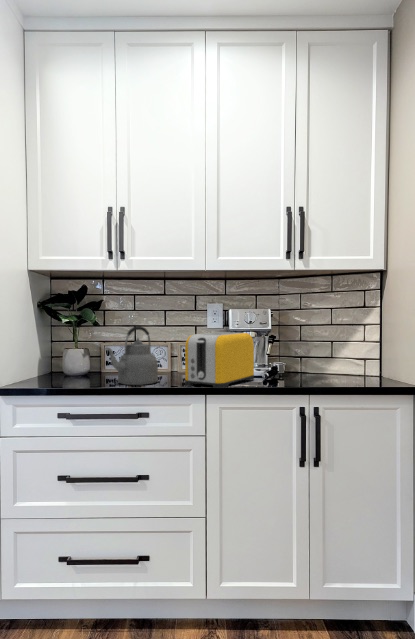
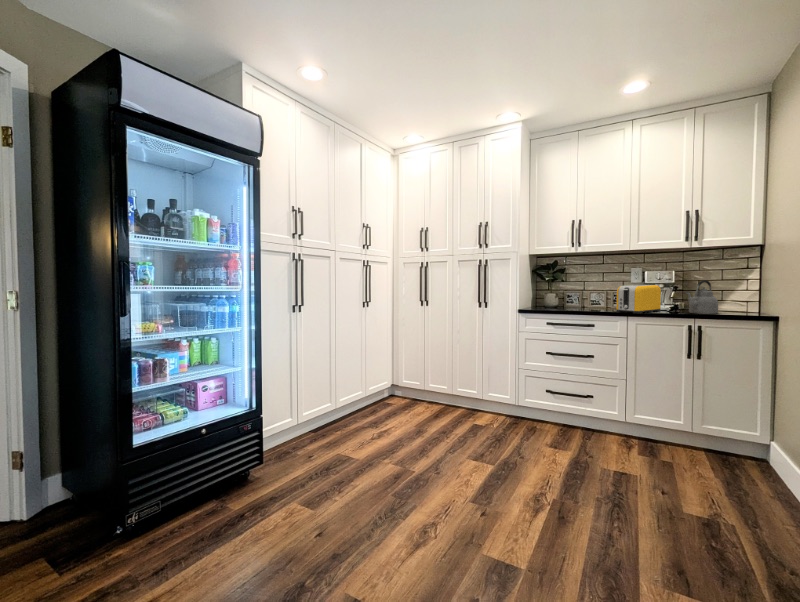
kettle: present [105,326,158,385] -> present [686,280,718,314]

